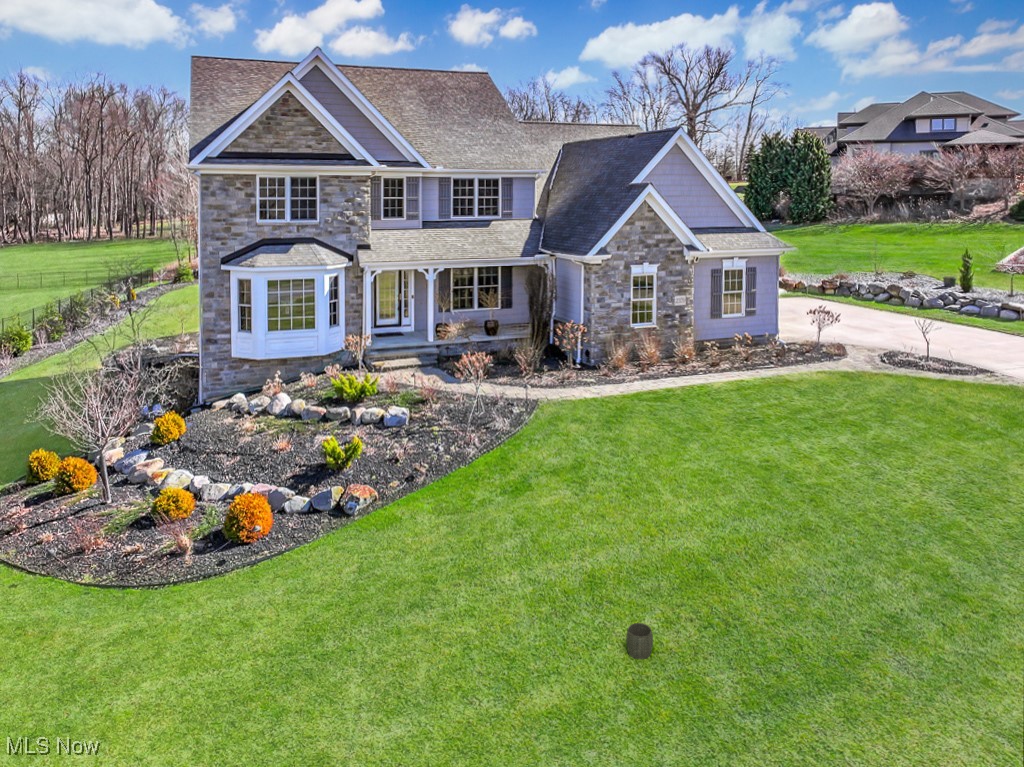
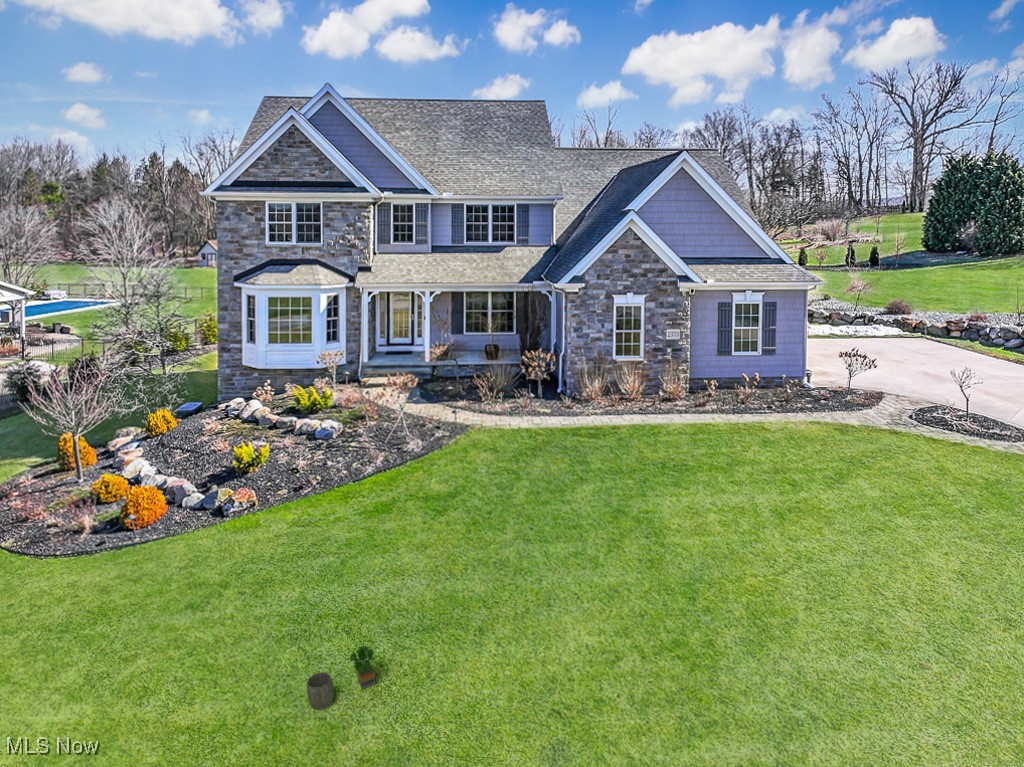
potted tree: none [654,592,680,635] -> present [350,646,378,689]

